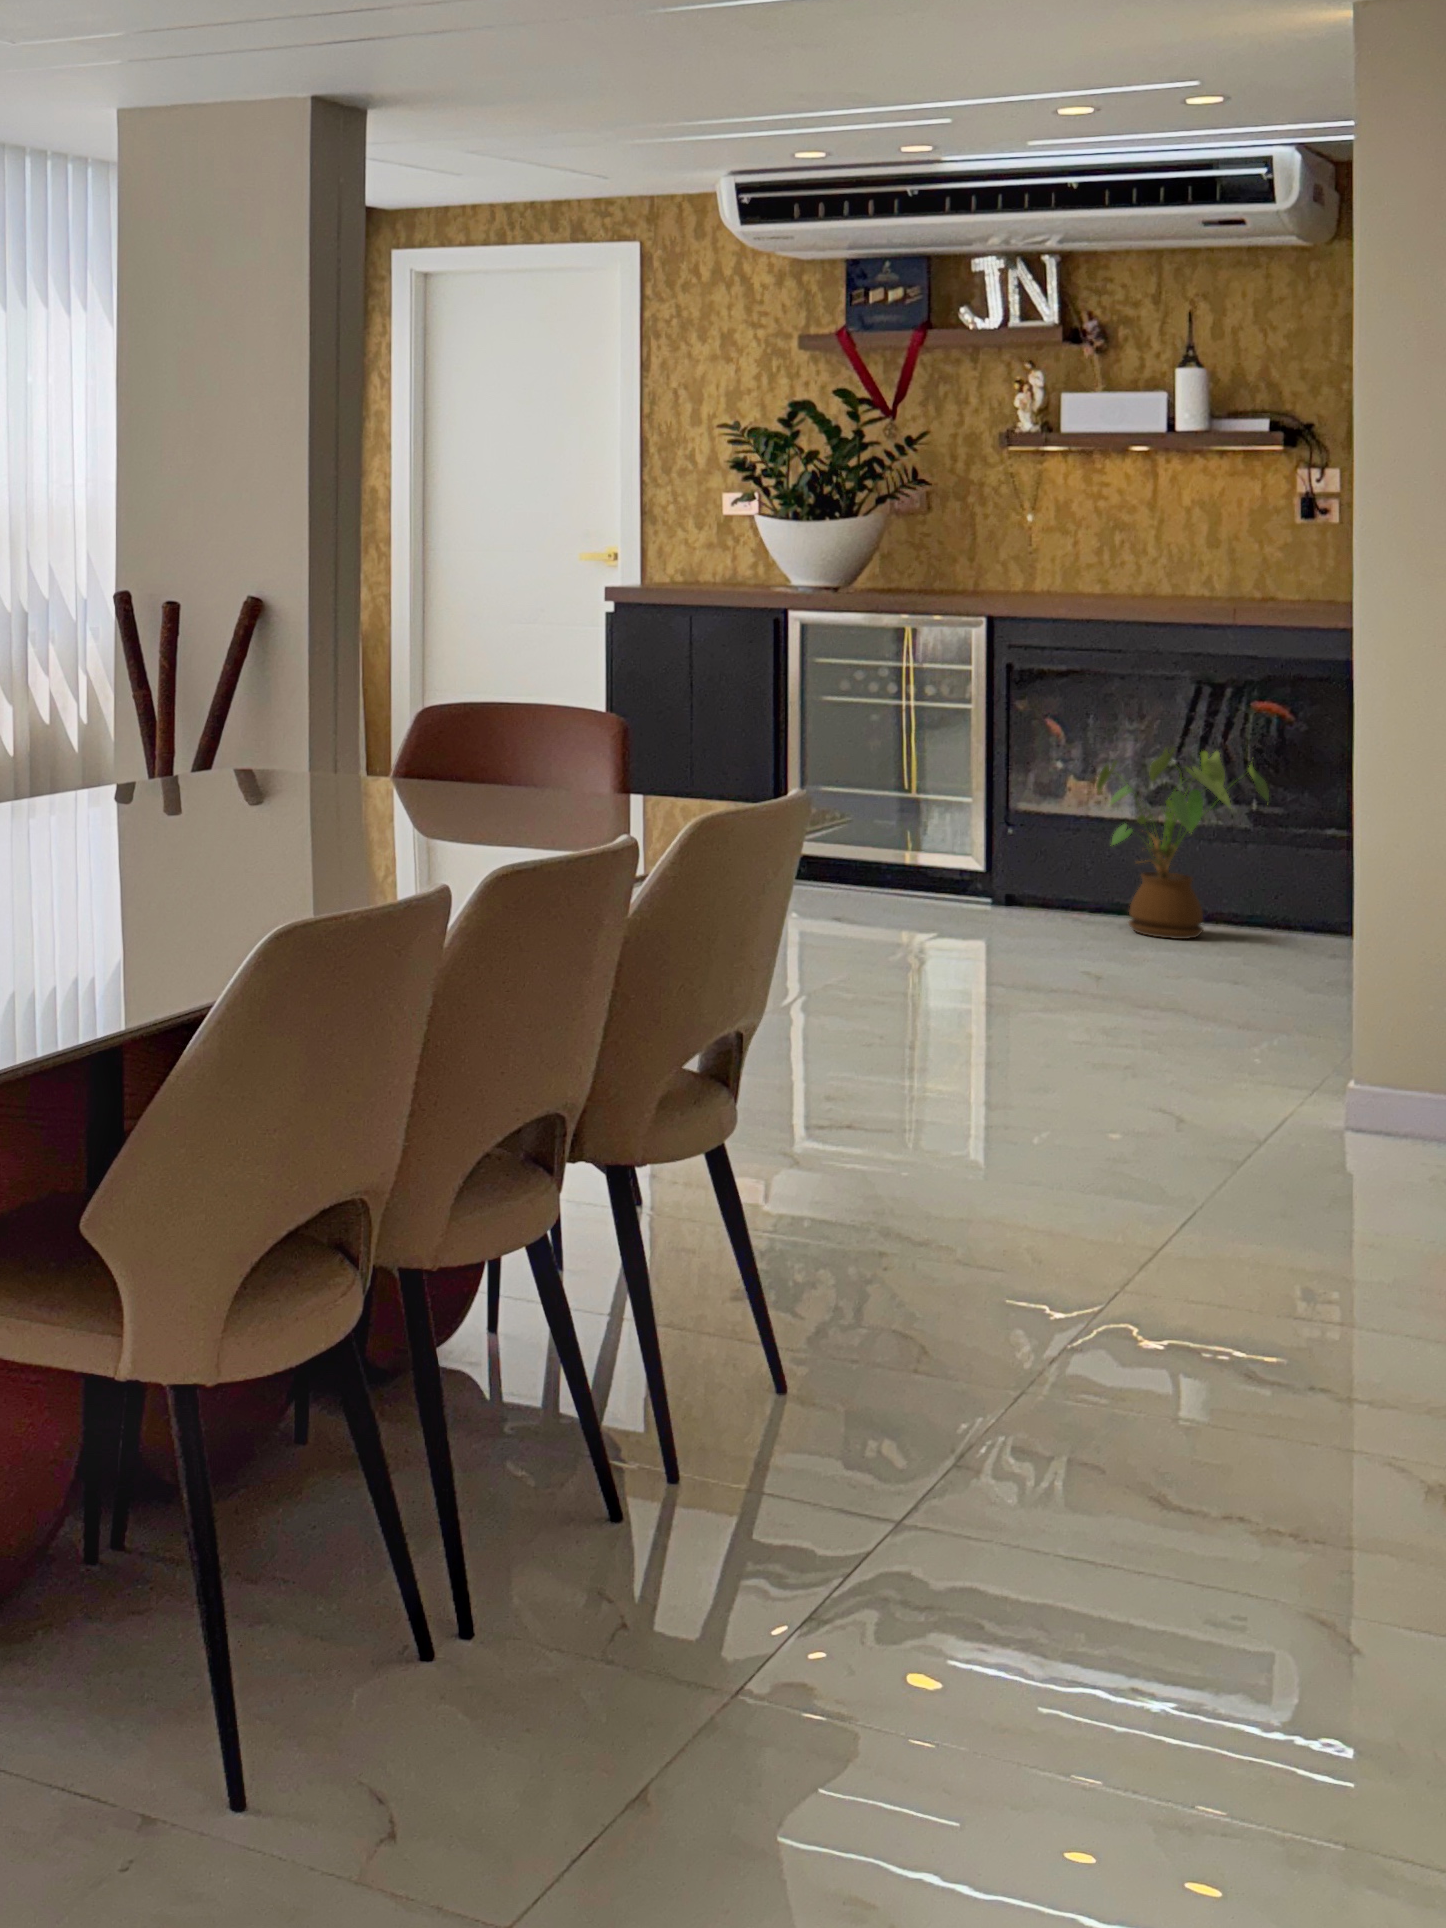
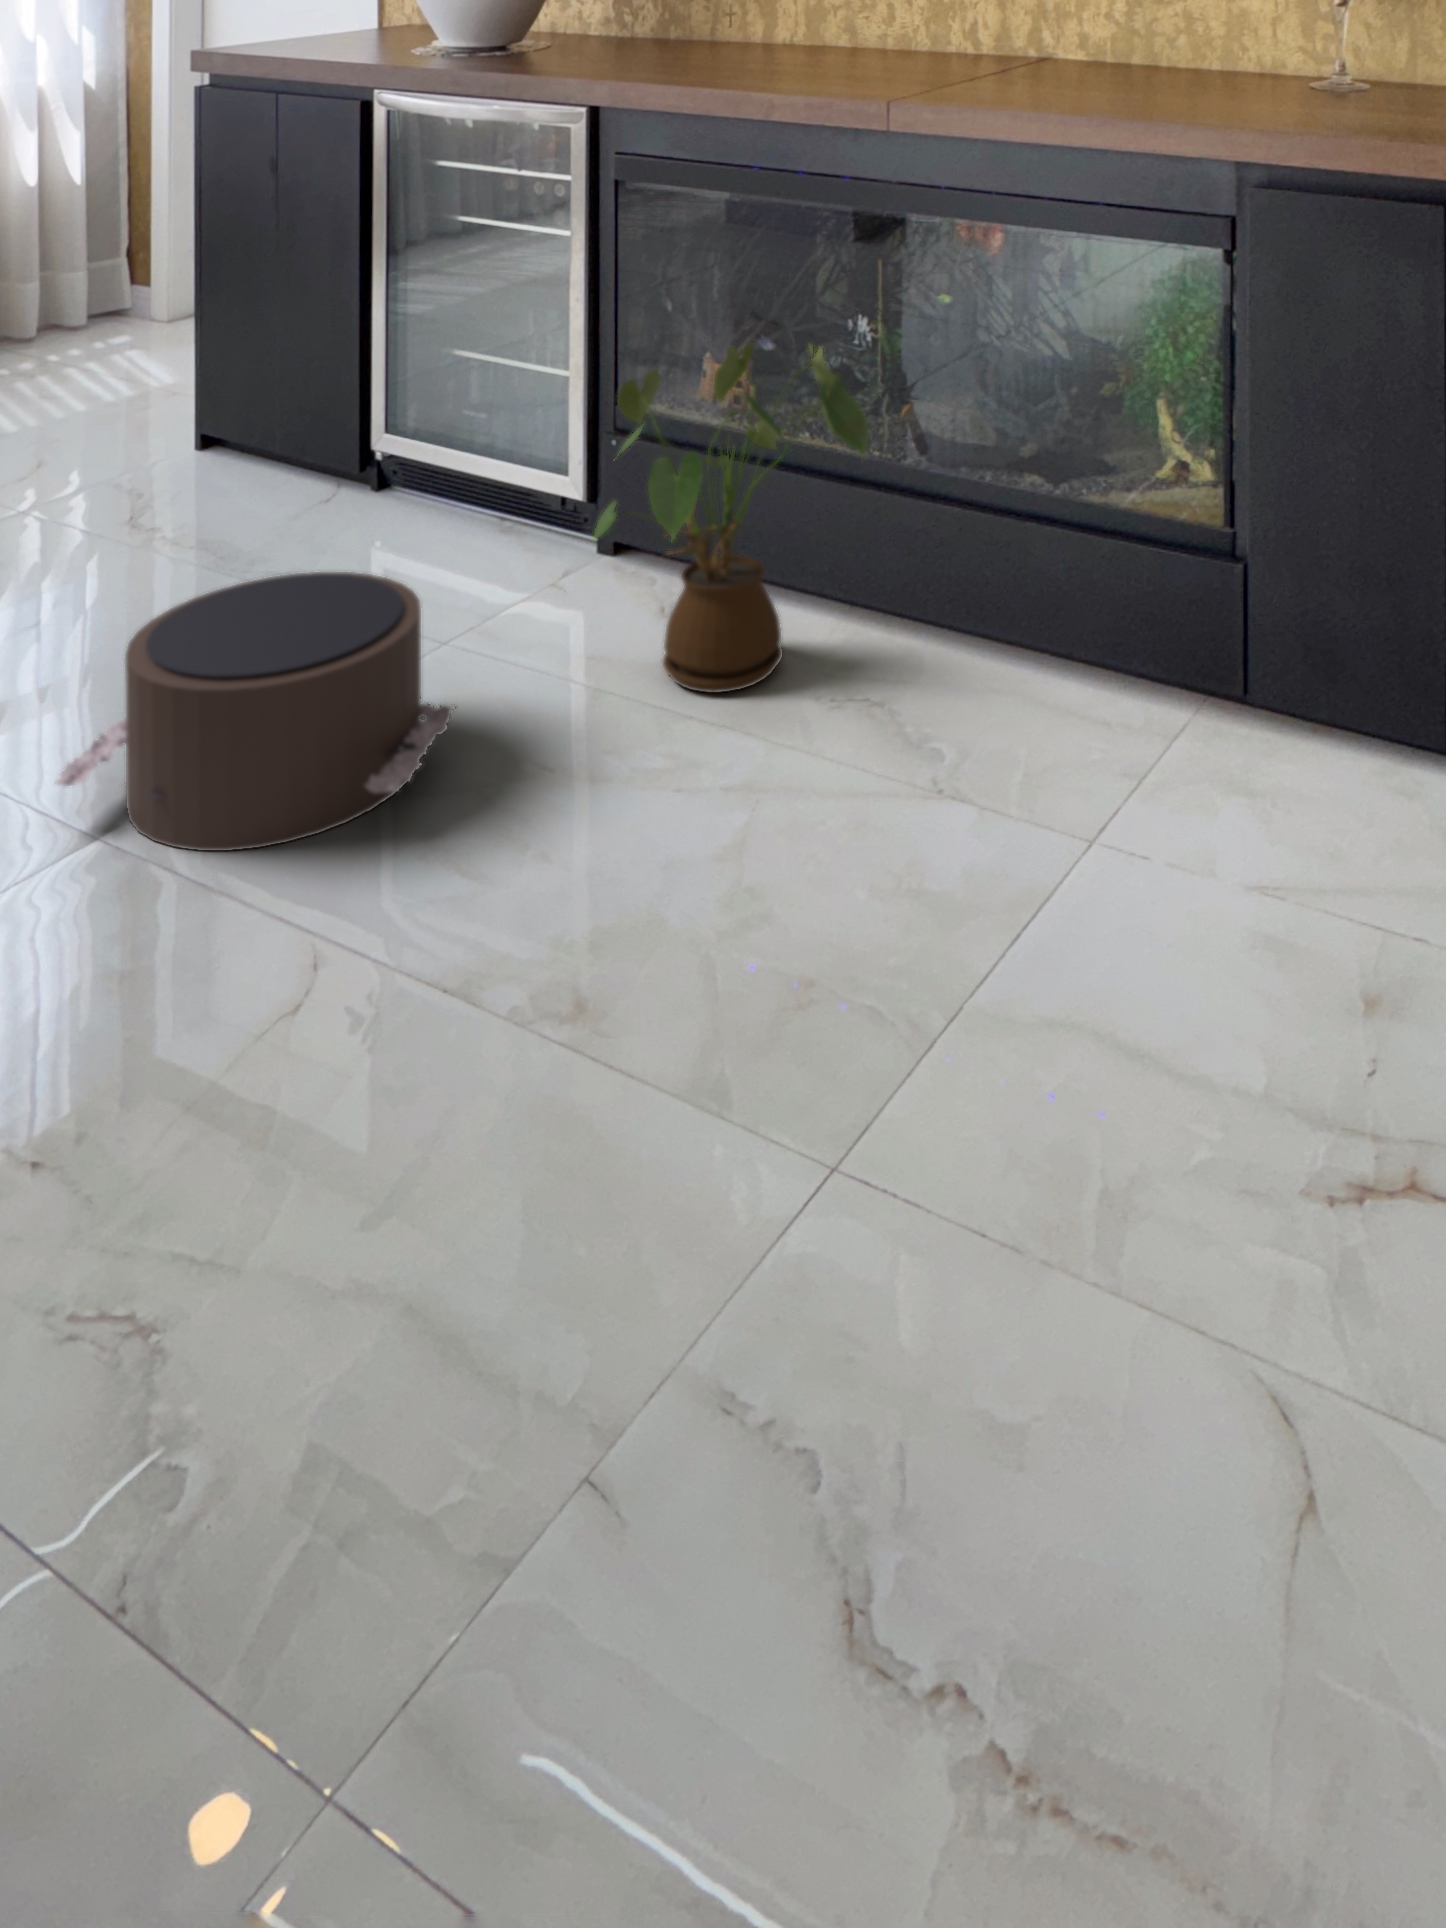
pouf: none [888,854,1091,959] -> present [56,572,456,851]

